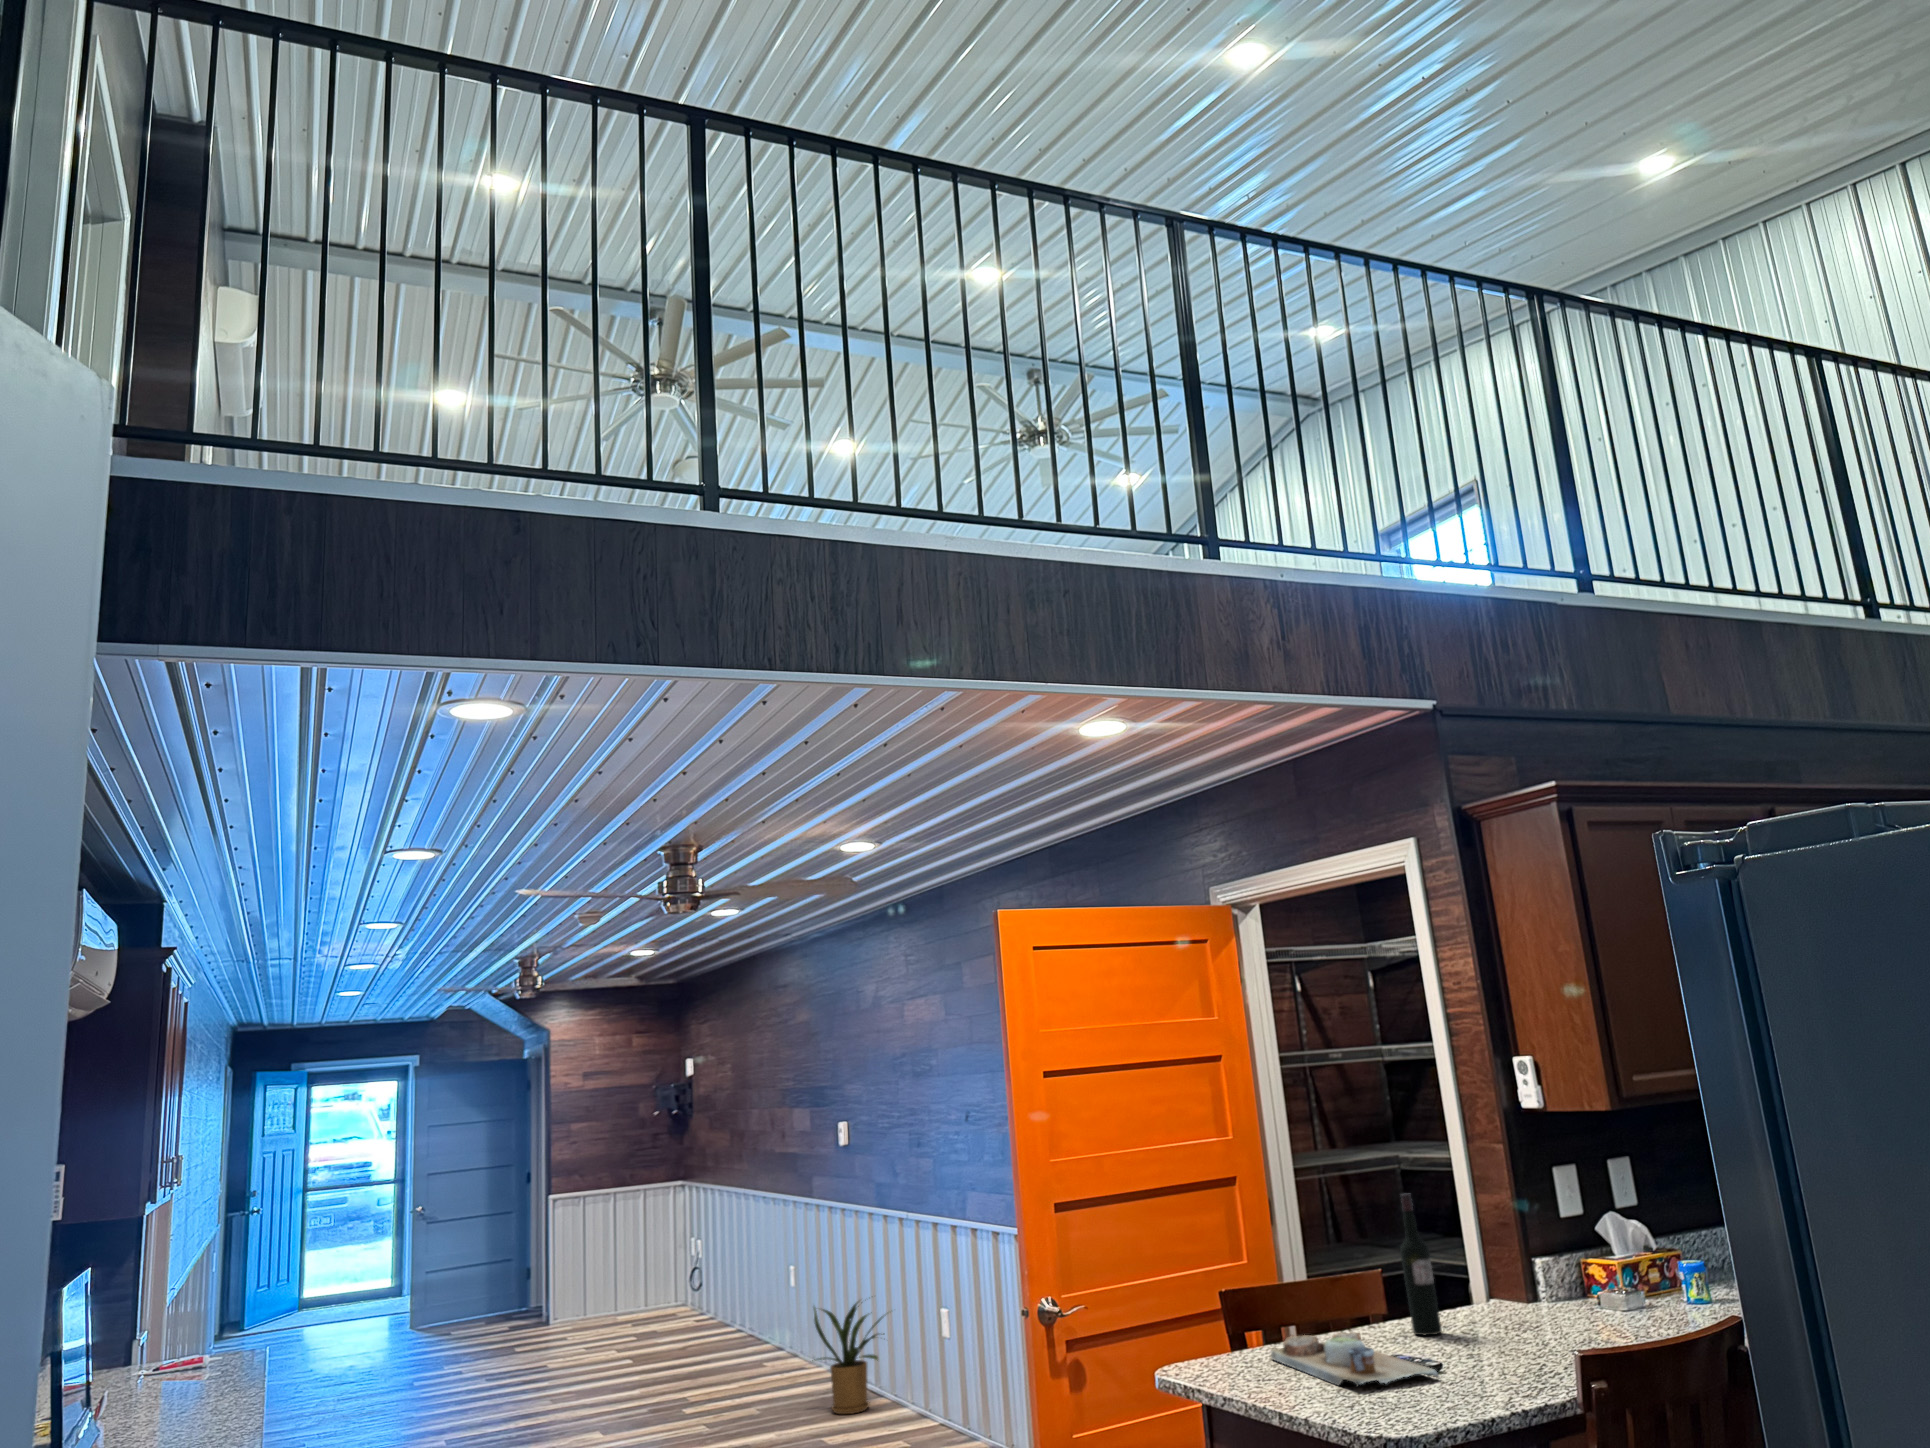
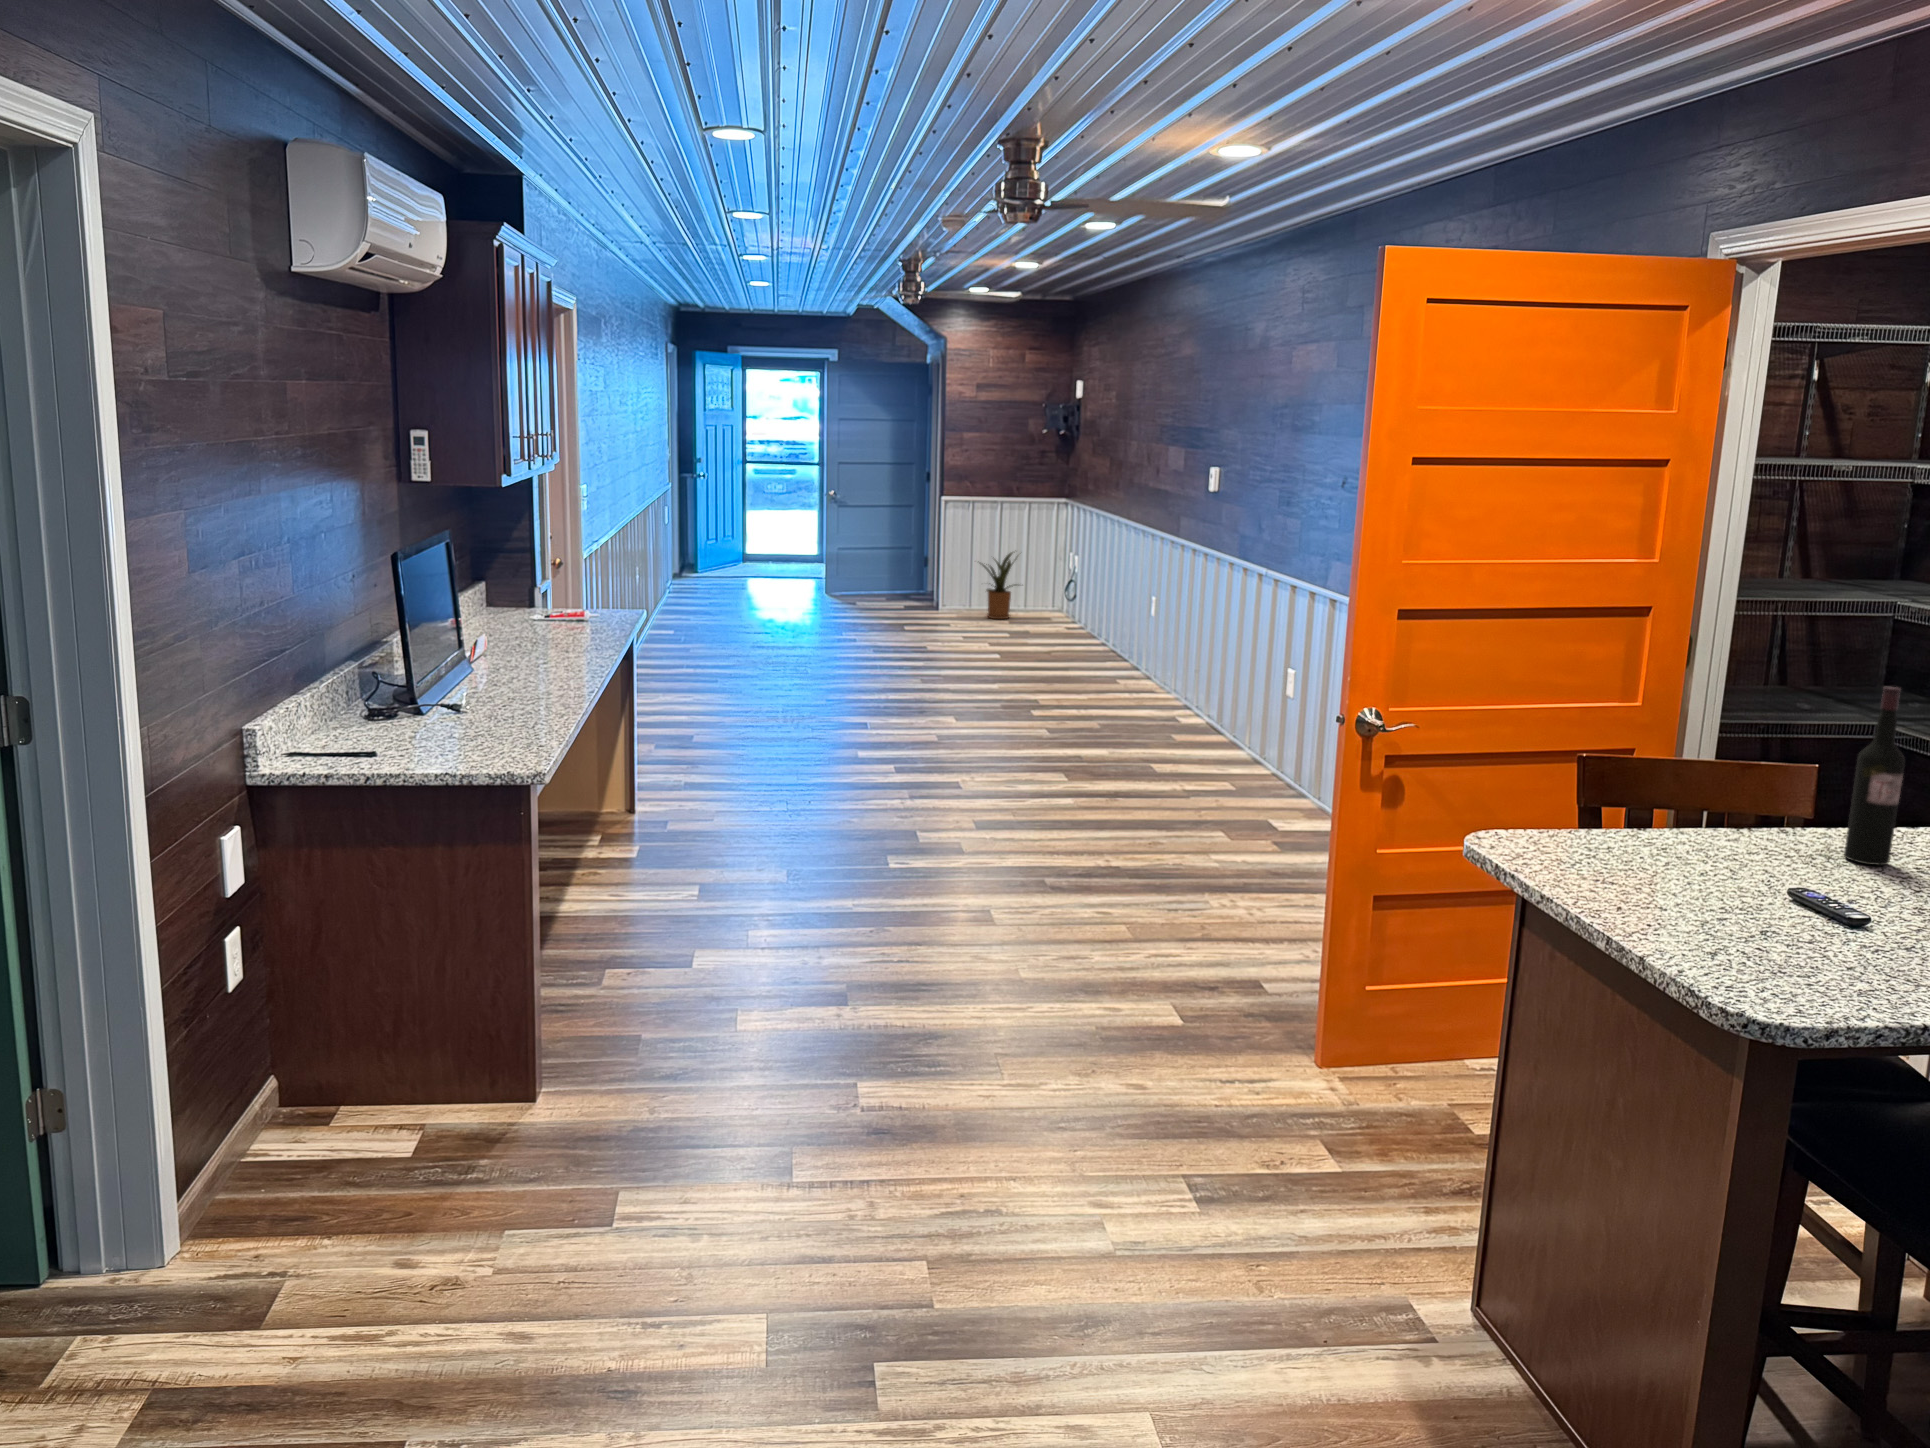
house plant: present [812,1302,884,1414] -> present [982,552,1017,619]
cutting board: present [1271,1332,1439,1386] -> none [1623,828,1866,942]

